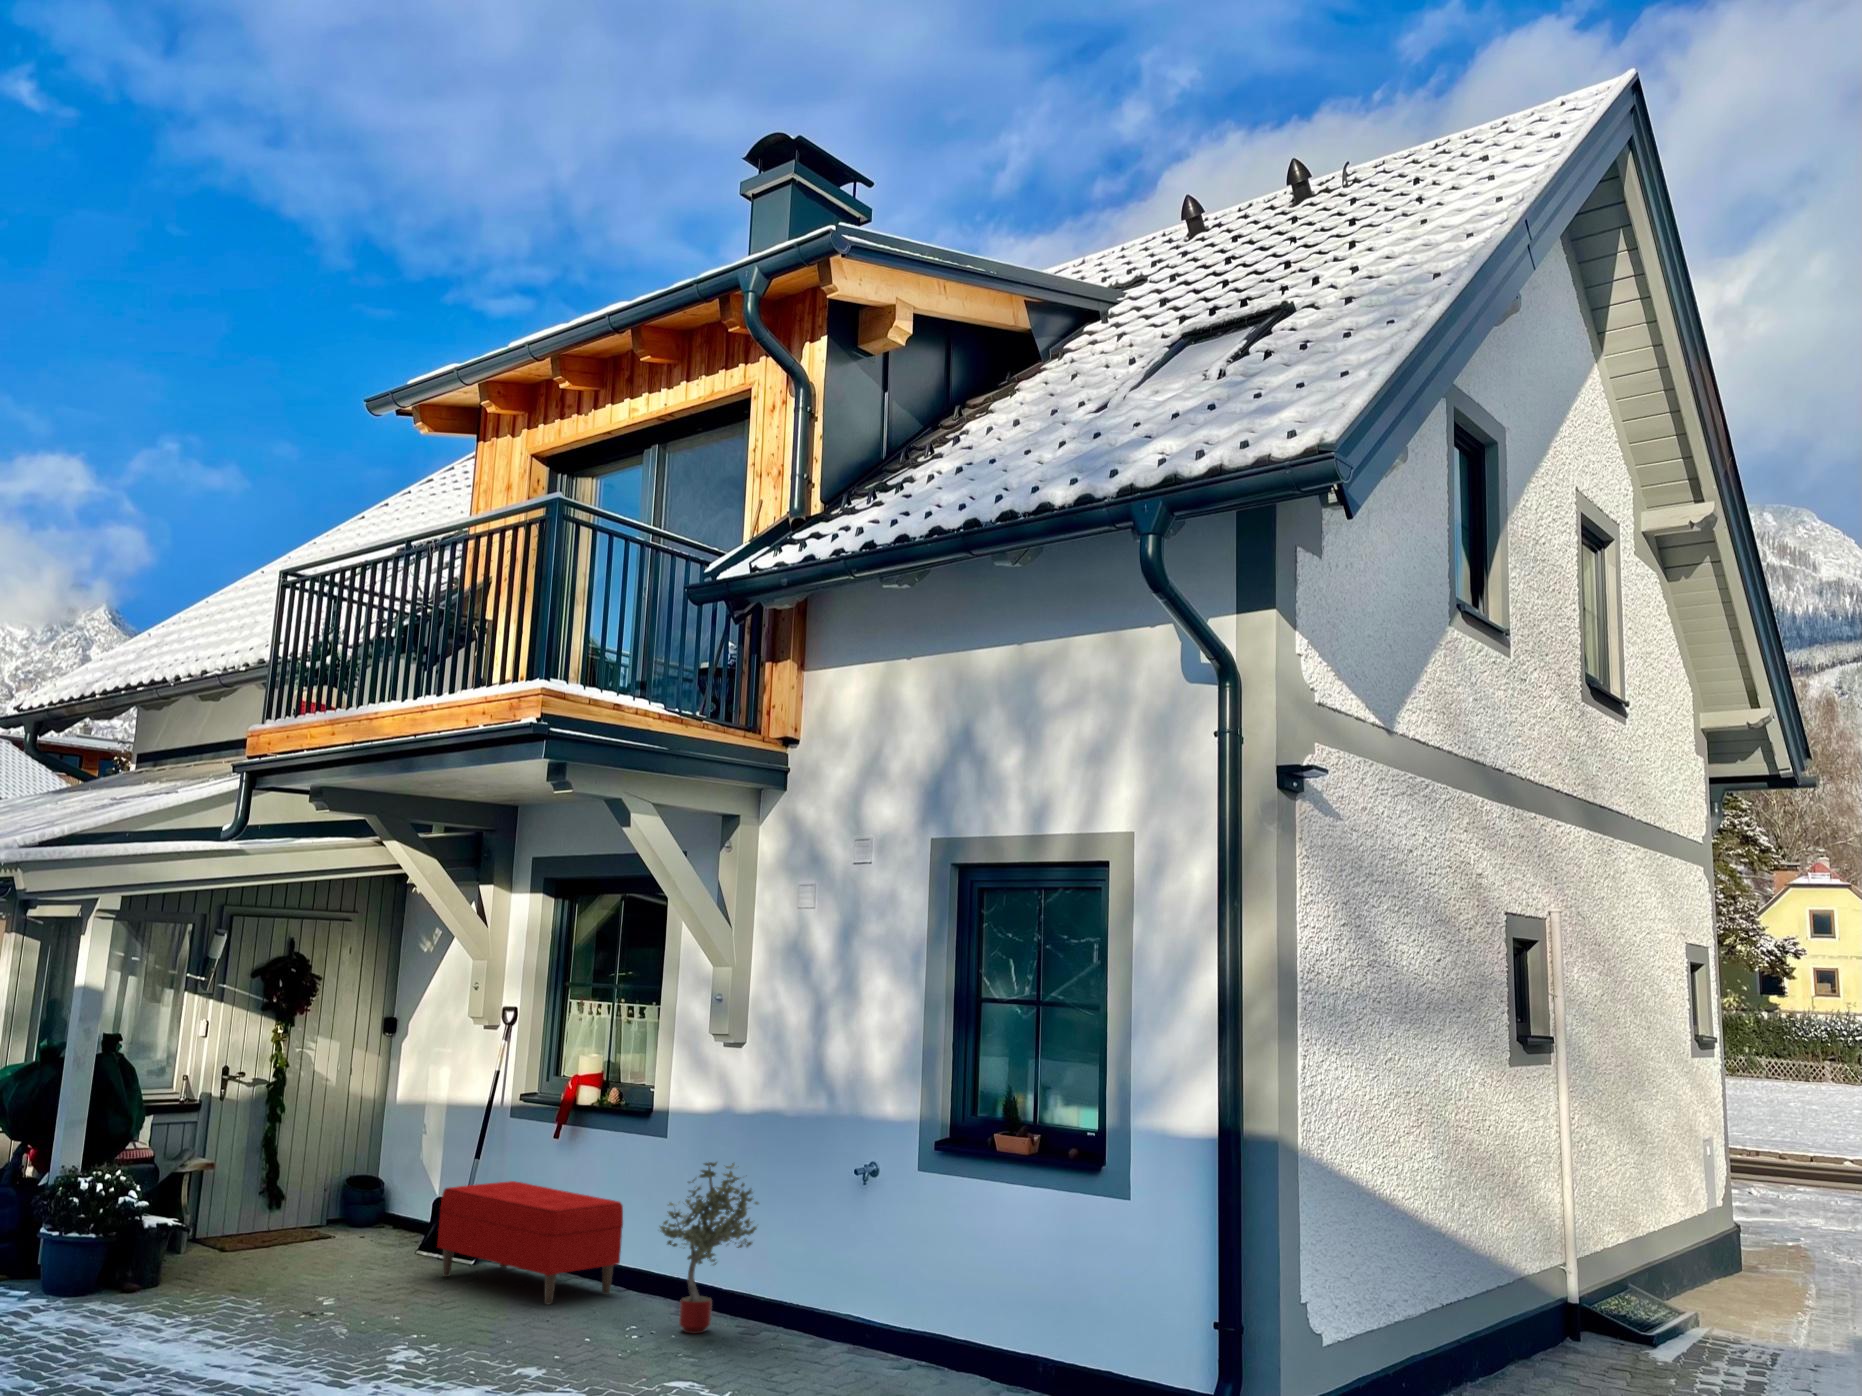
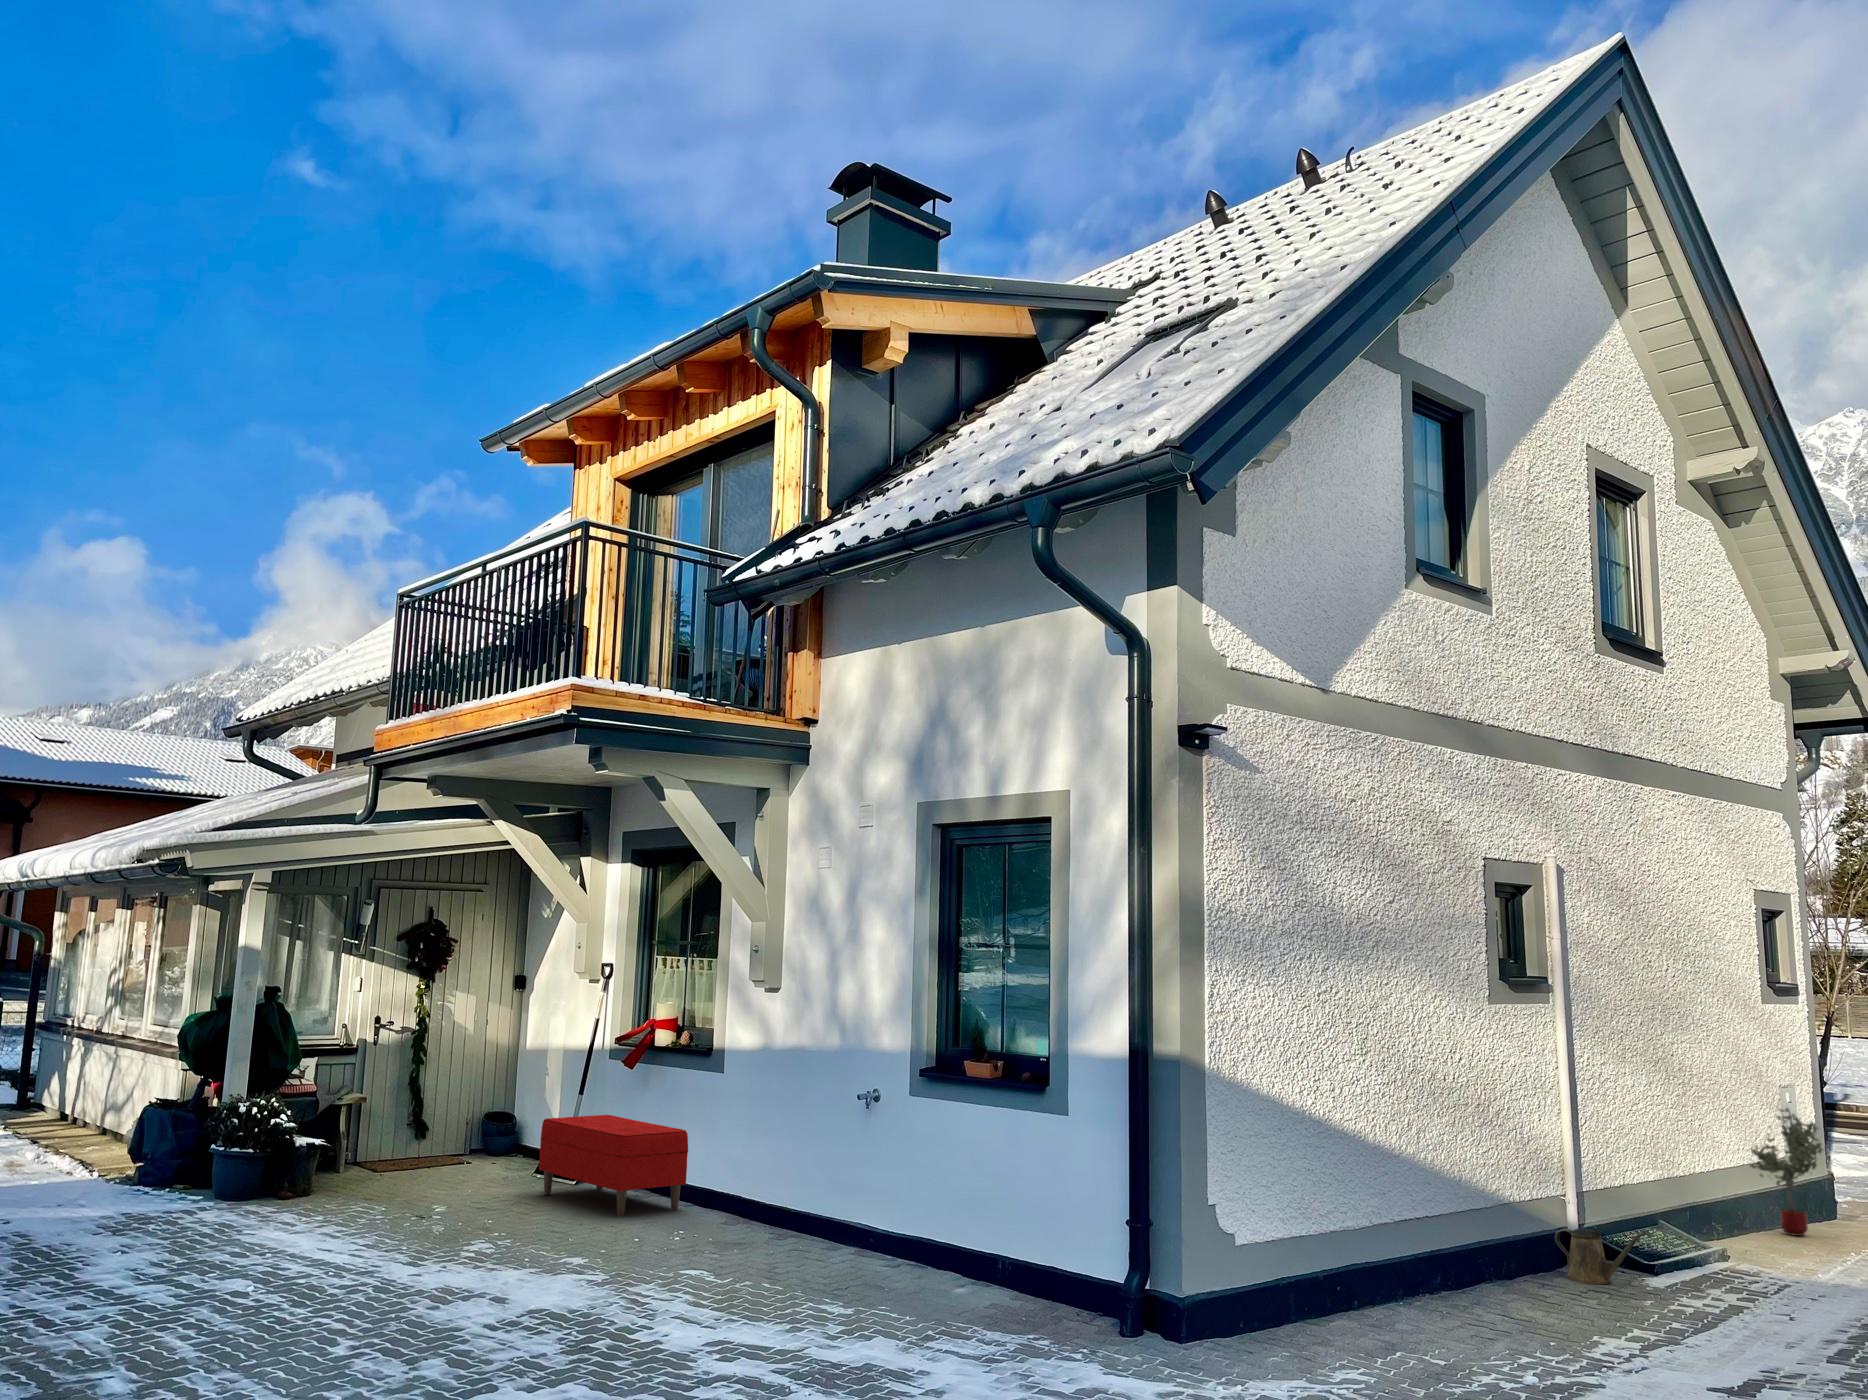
potted tree: present [660,1162,758,1334] -> present [1750,1108,1823,1236]
watering can: none [1563,1300,1664,1360] -> present [1555,1228,1646,1284]

